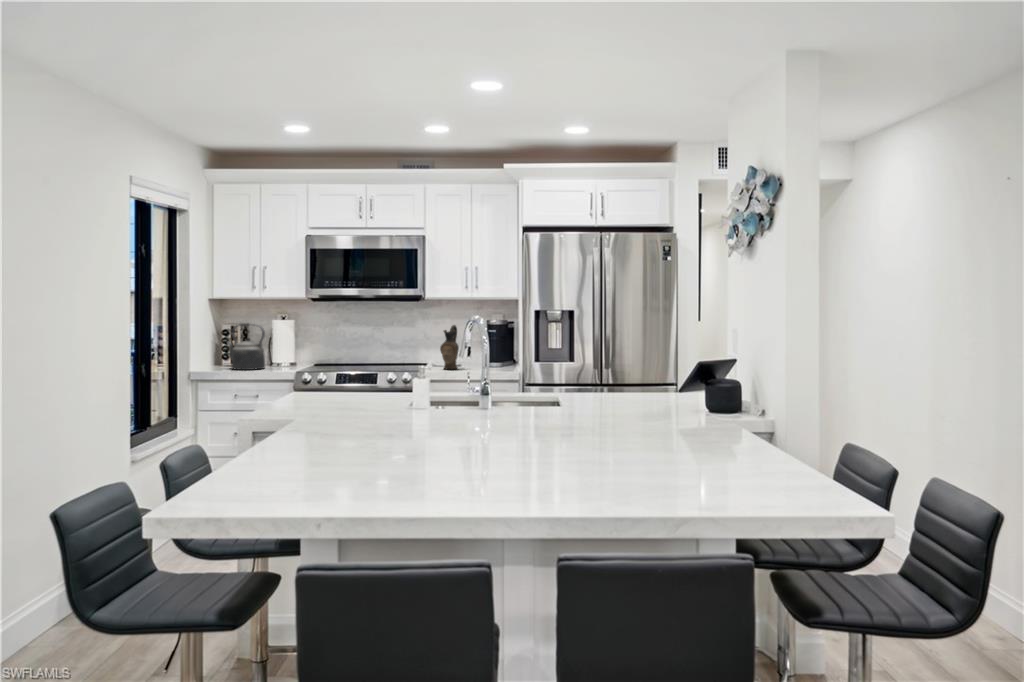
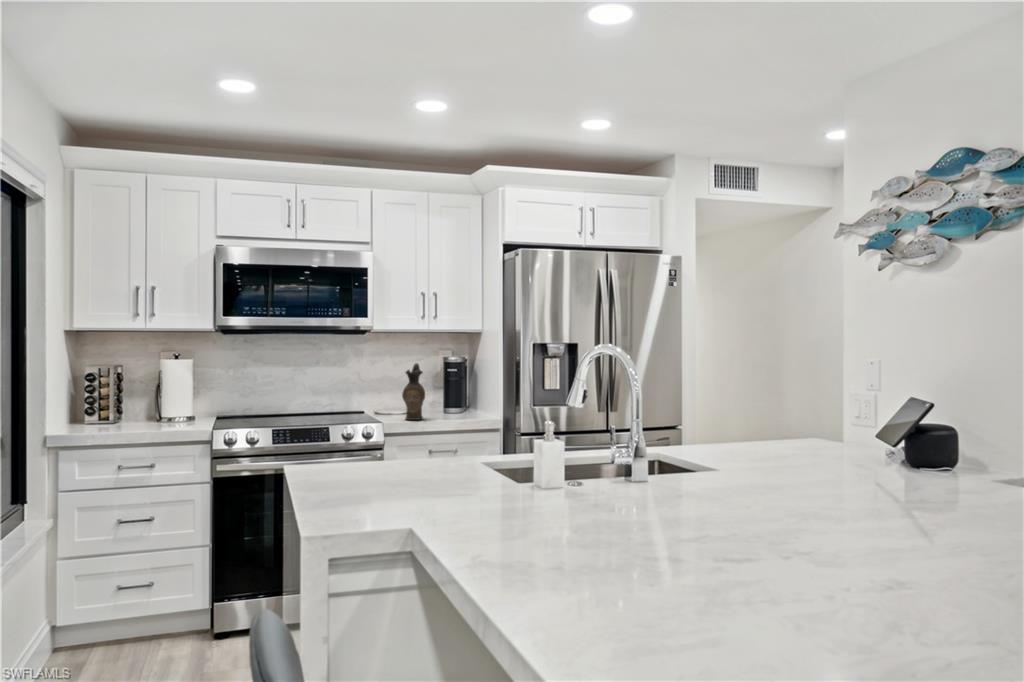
kettle: present [227,324,265,370] -> none [97,365,159,430]

